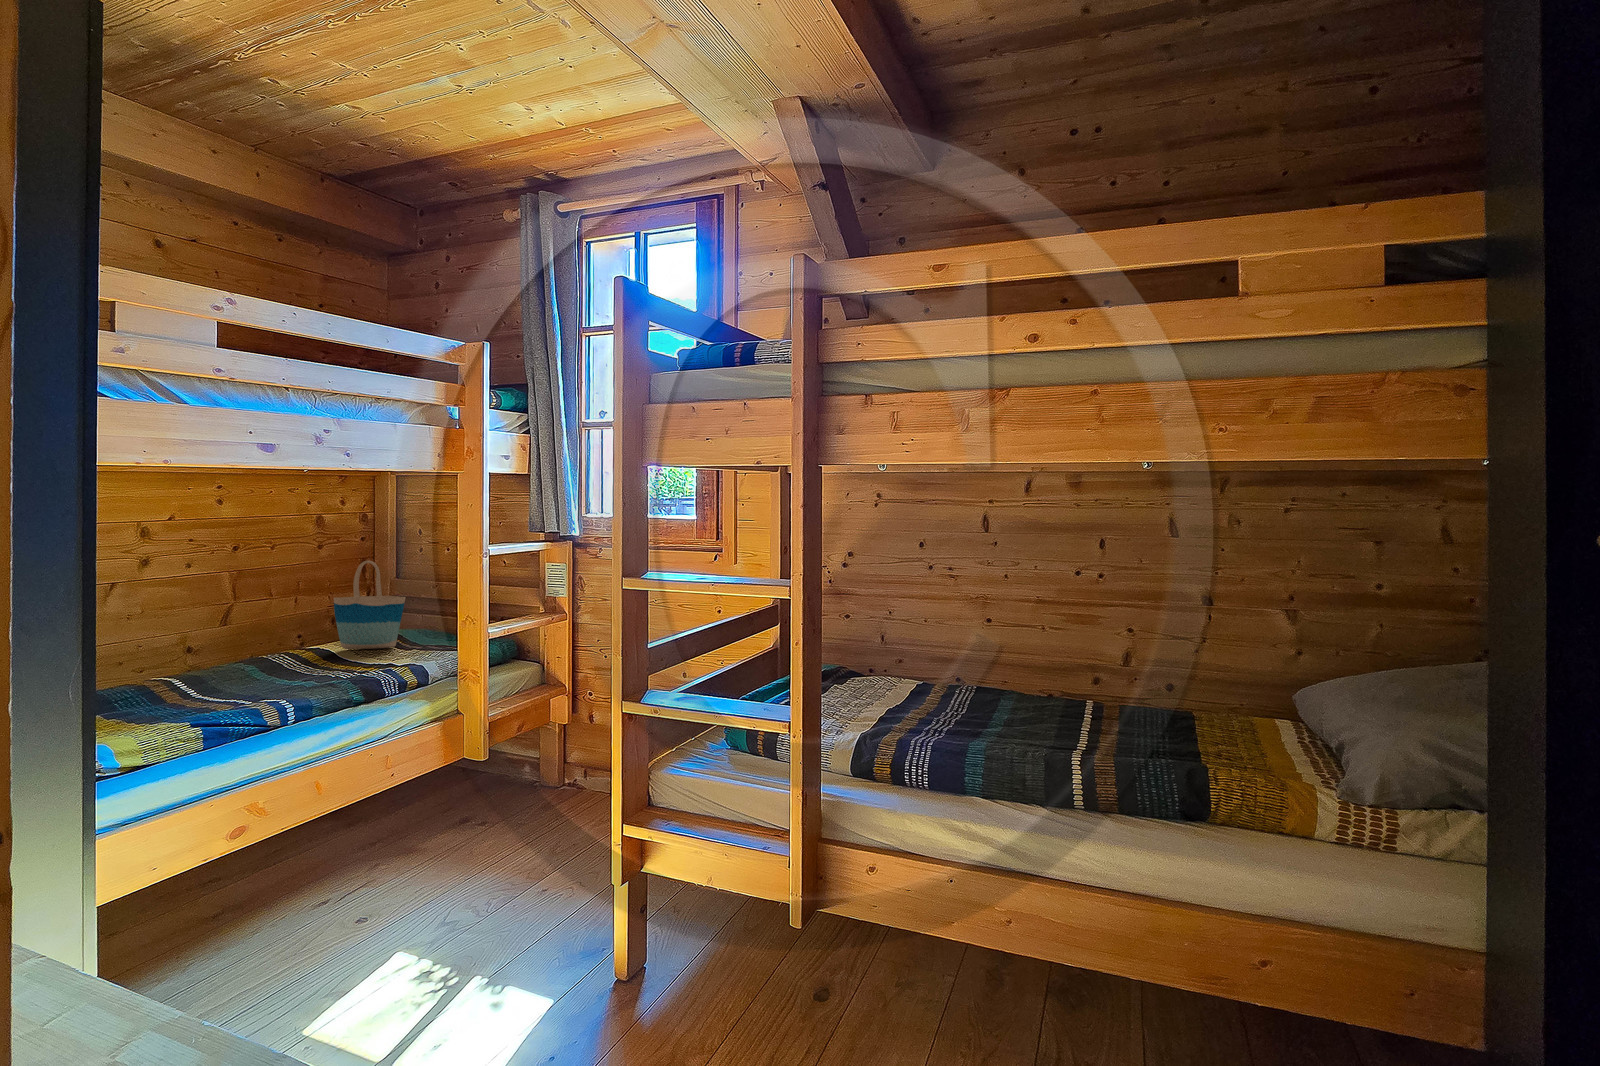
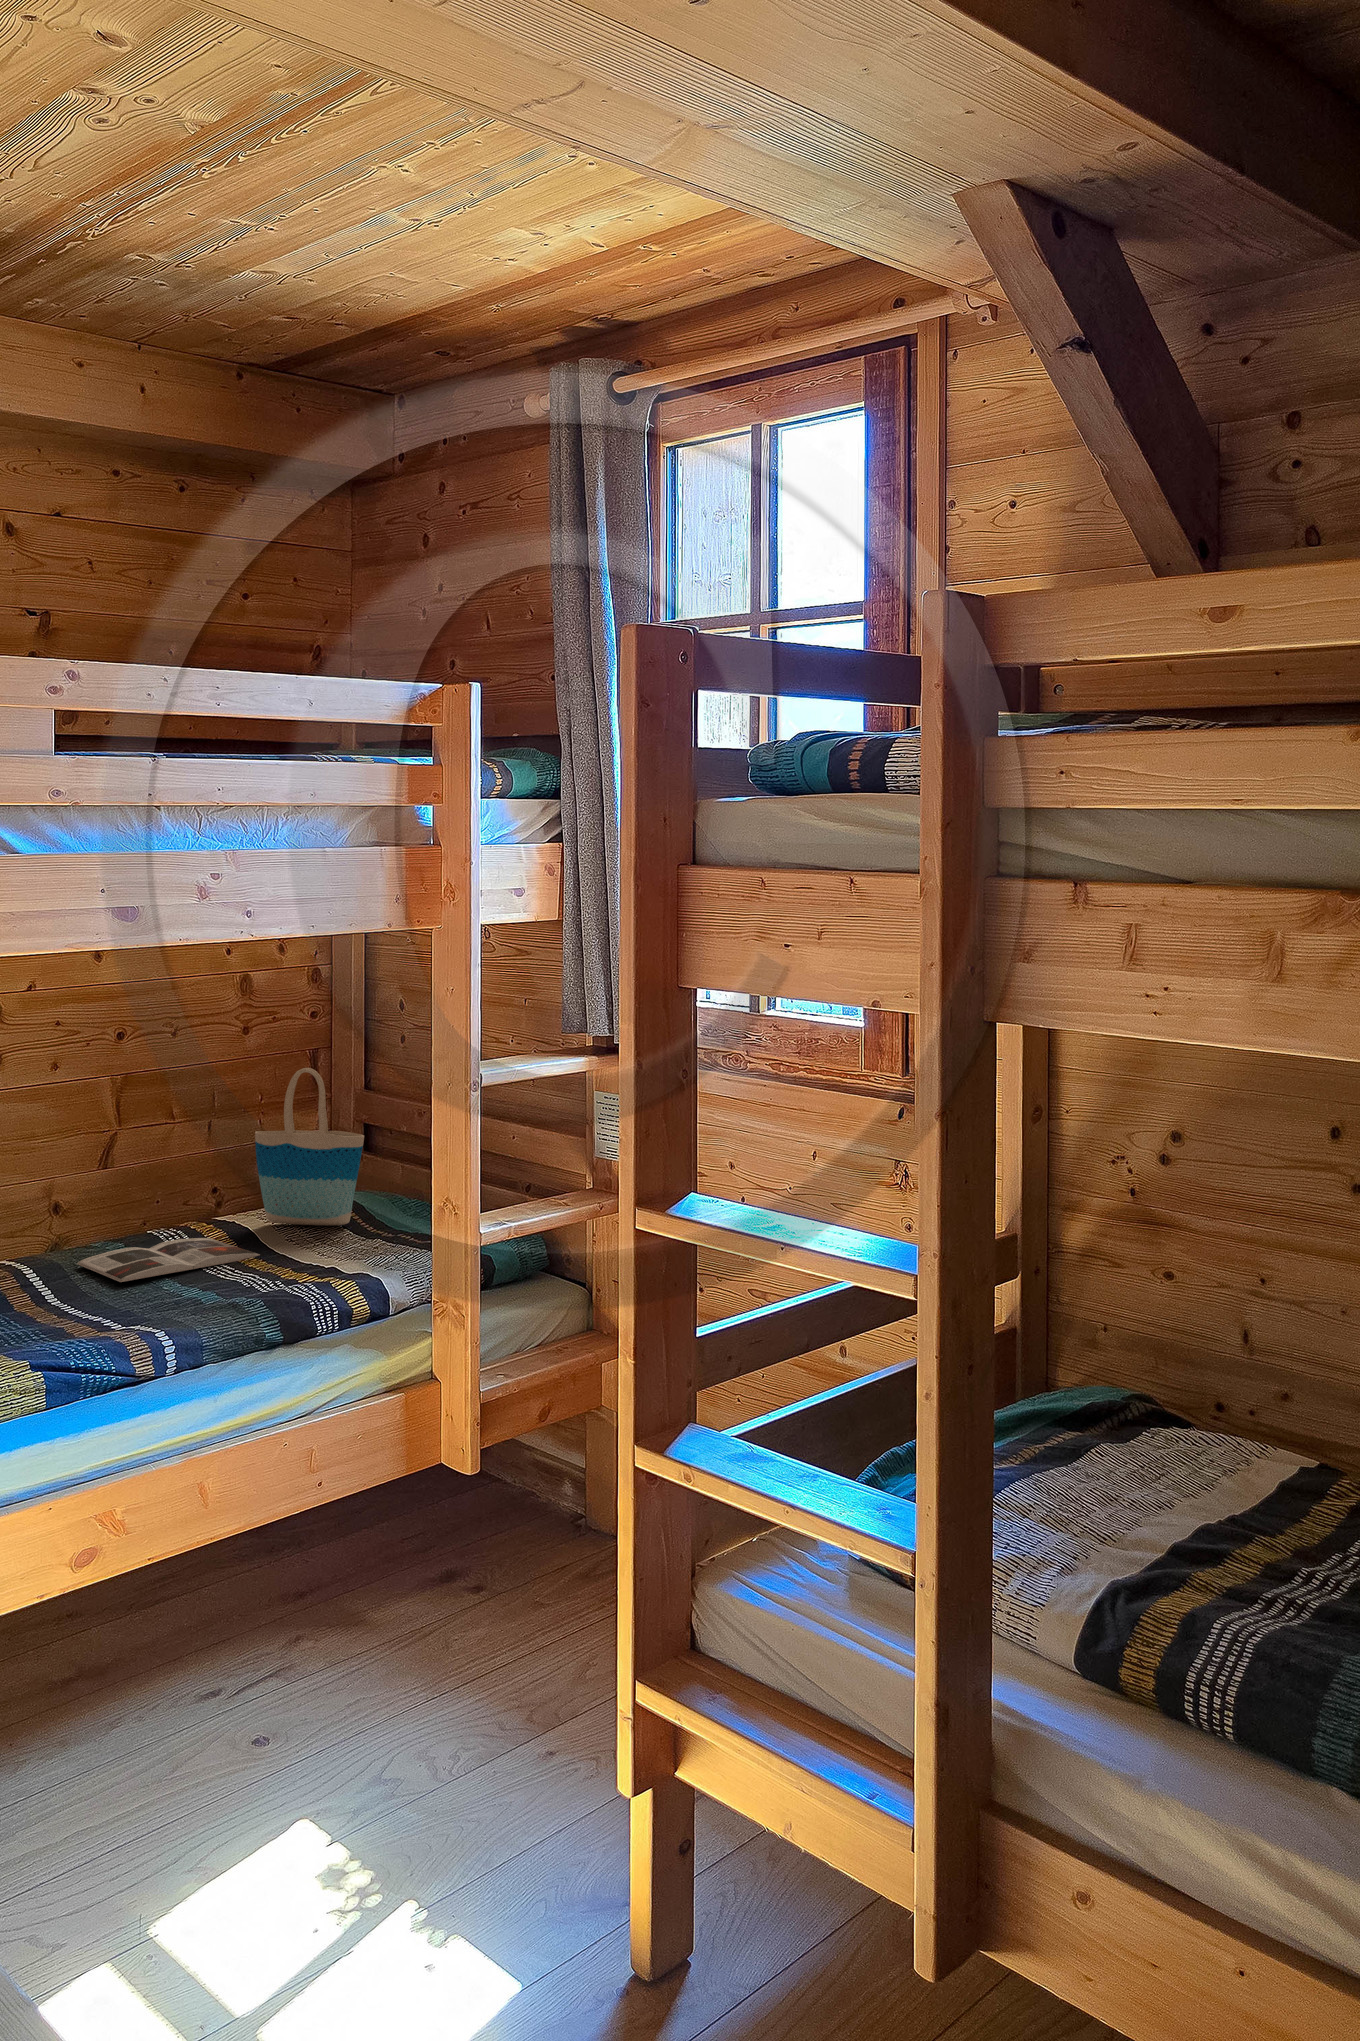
magazine: none [213,658,343,680] -> present [77,1238,260,1282]

